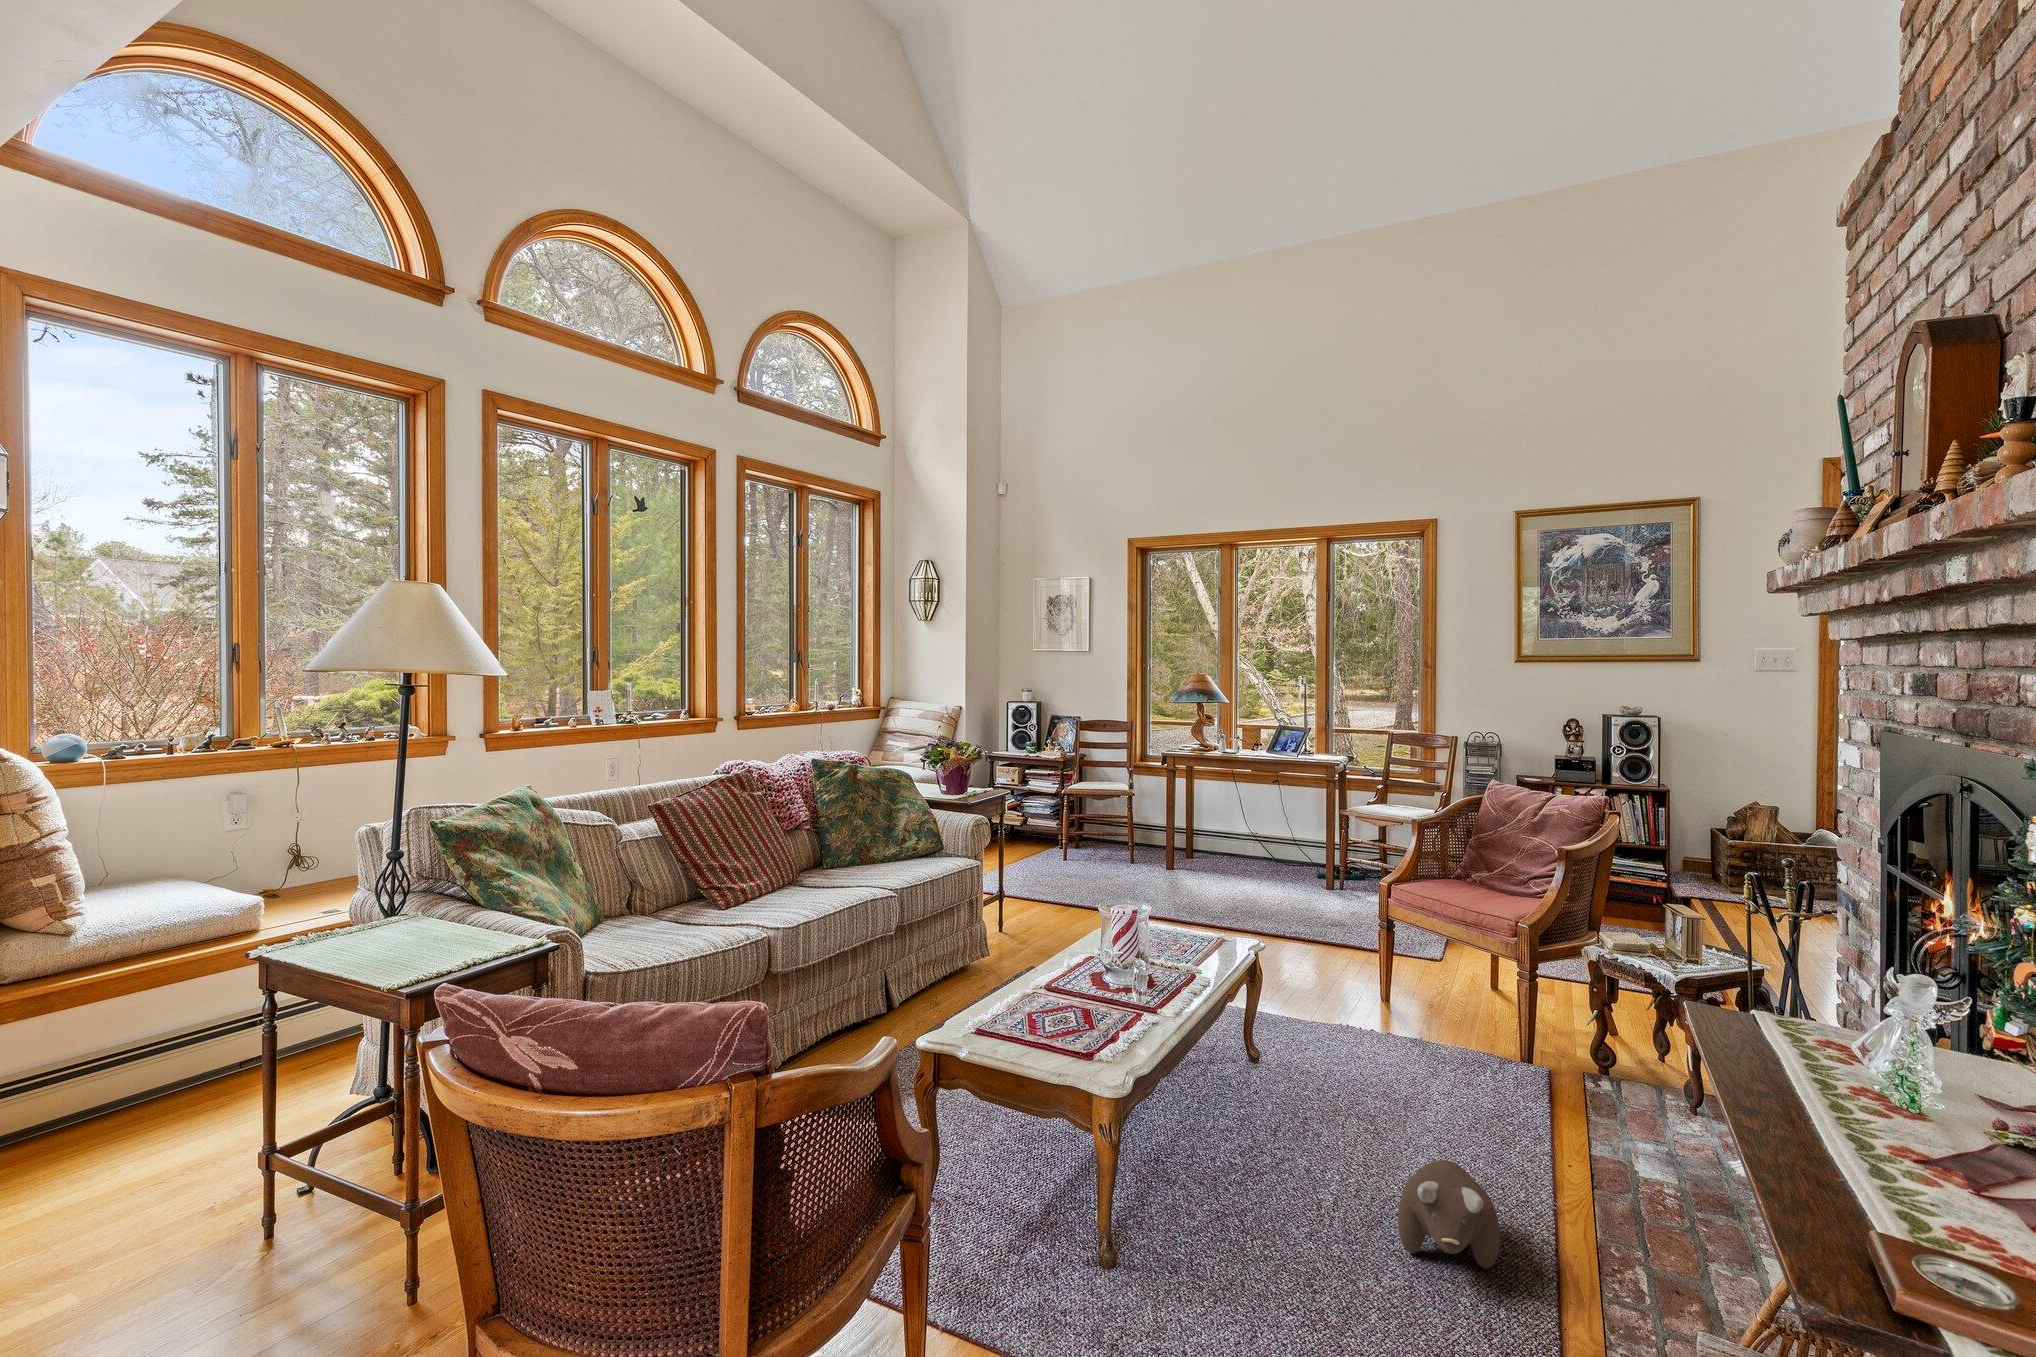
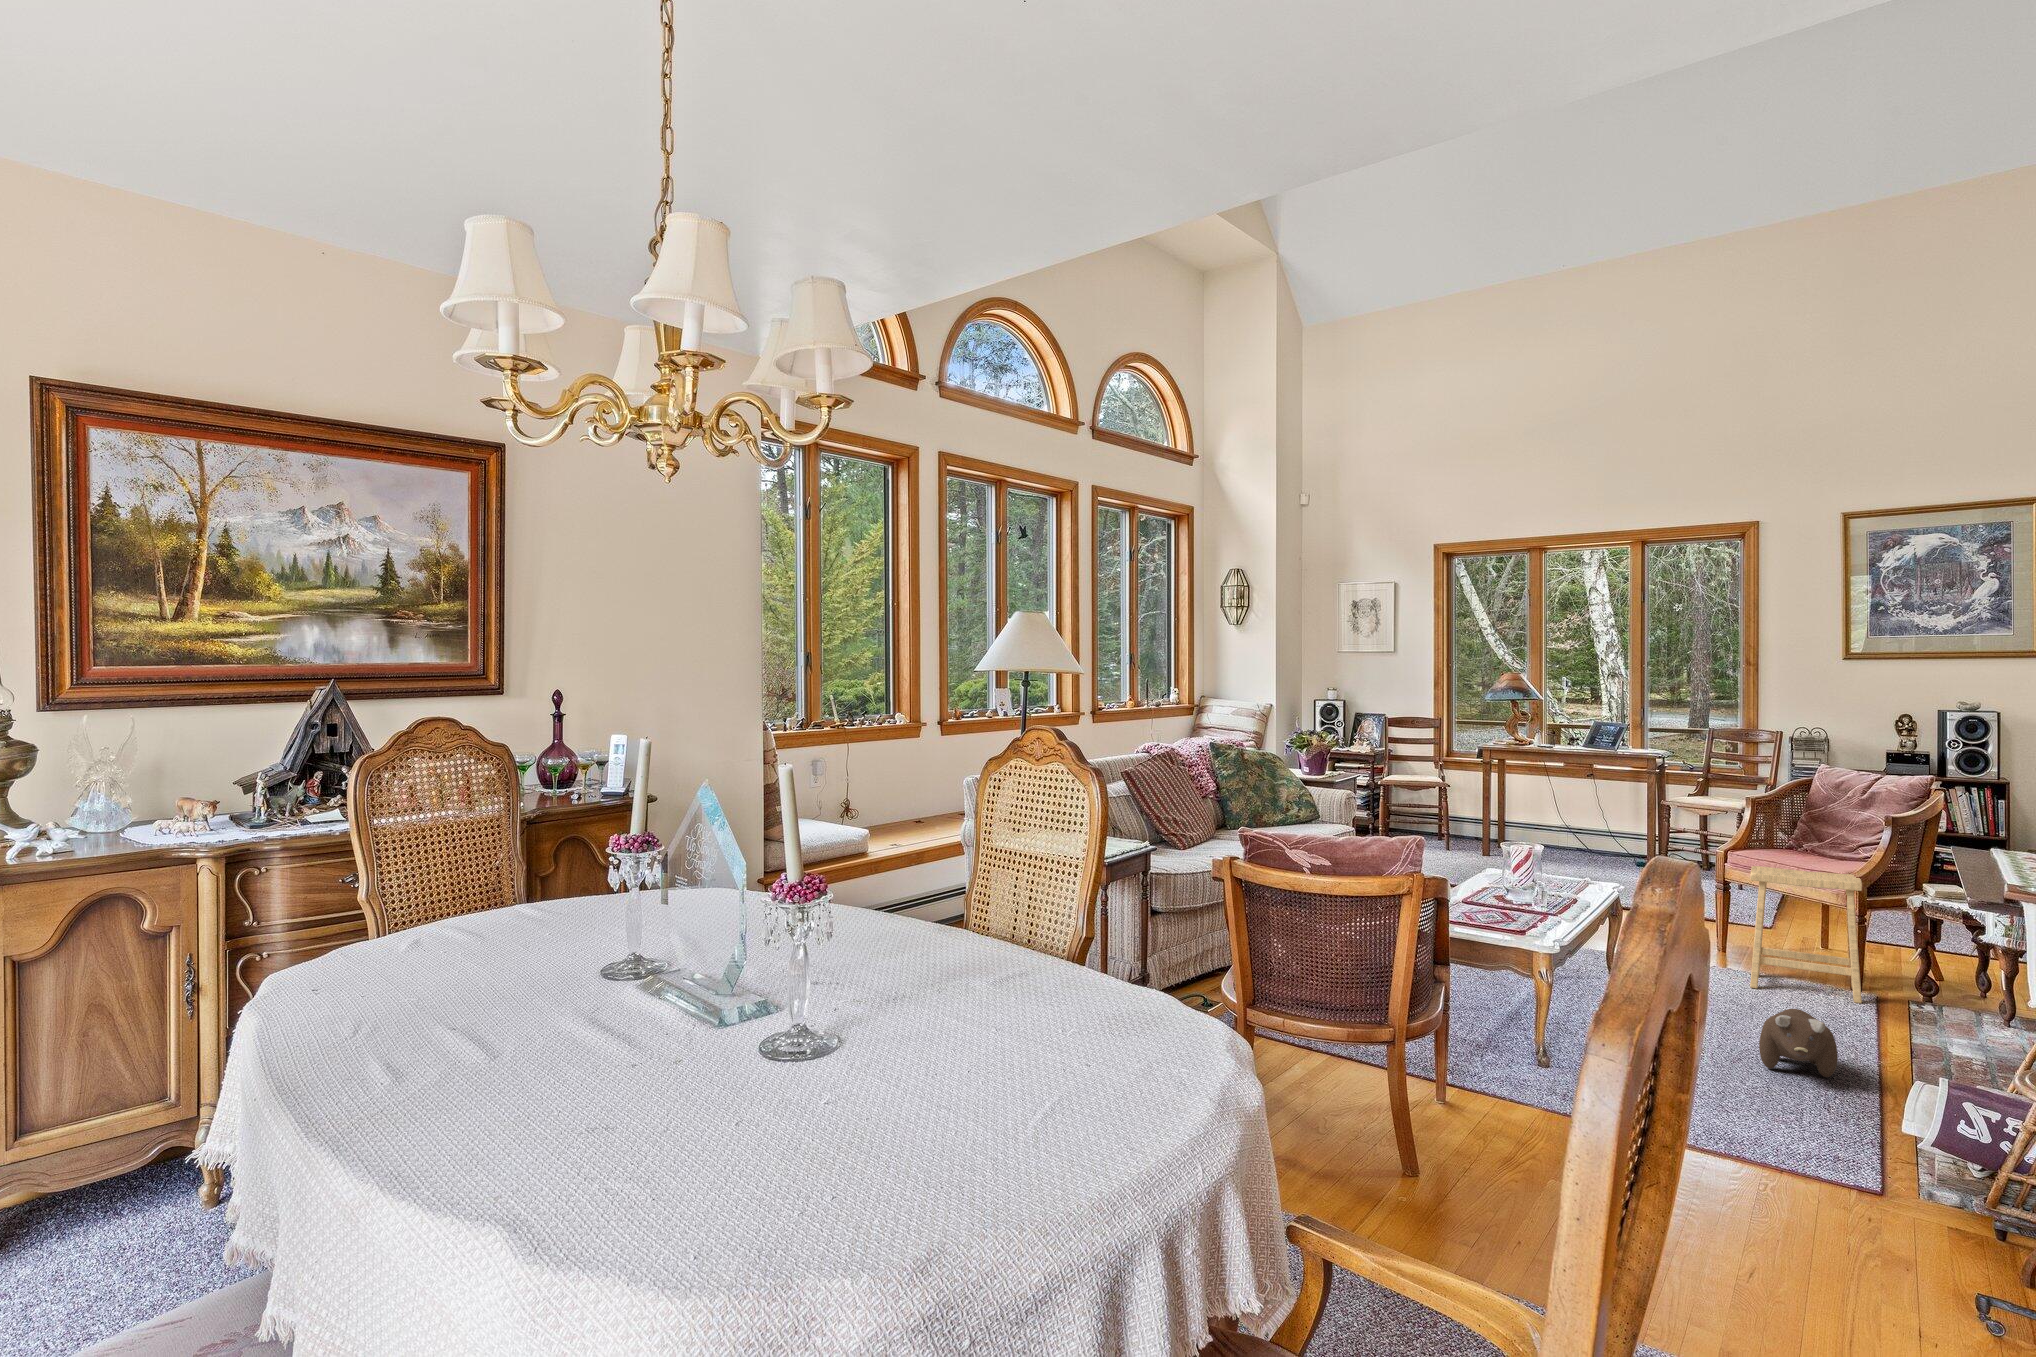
footstool: none [1405,915,1532,1095] -> present [1750,866,1862,1003]

